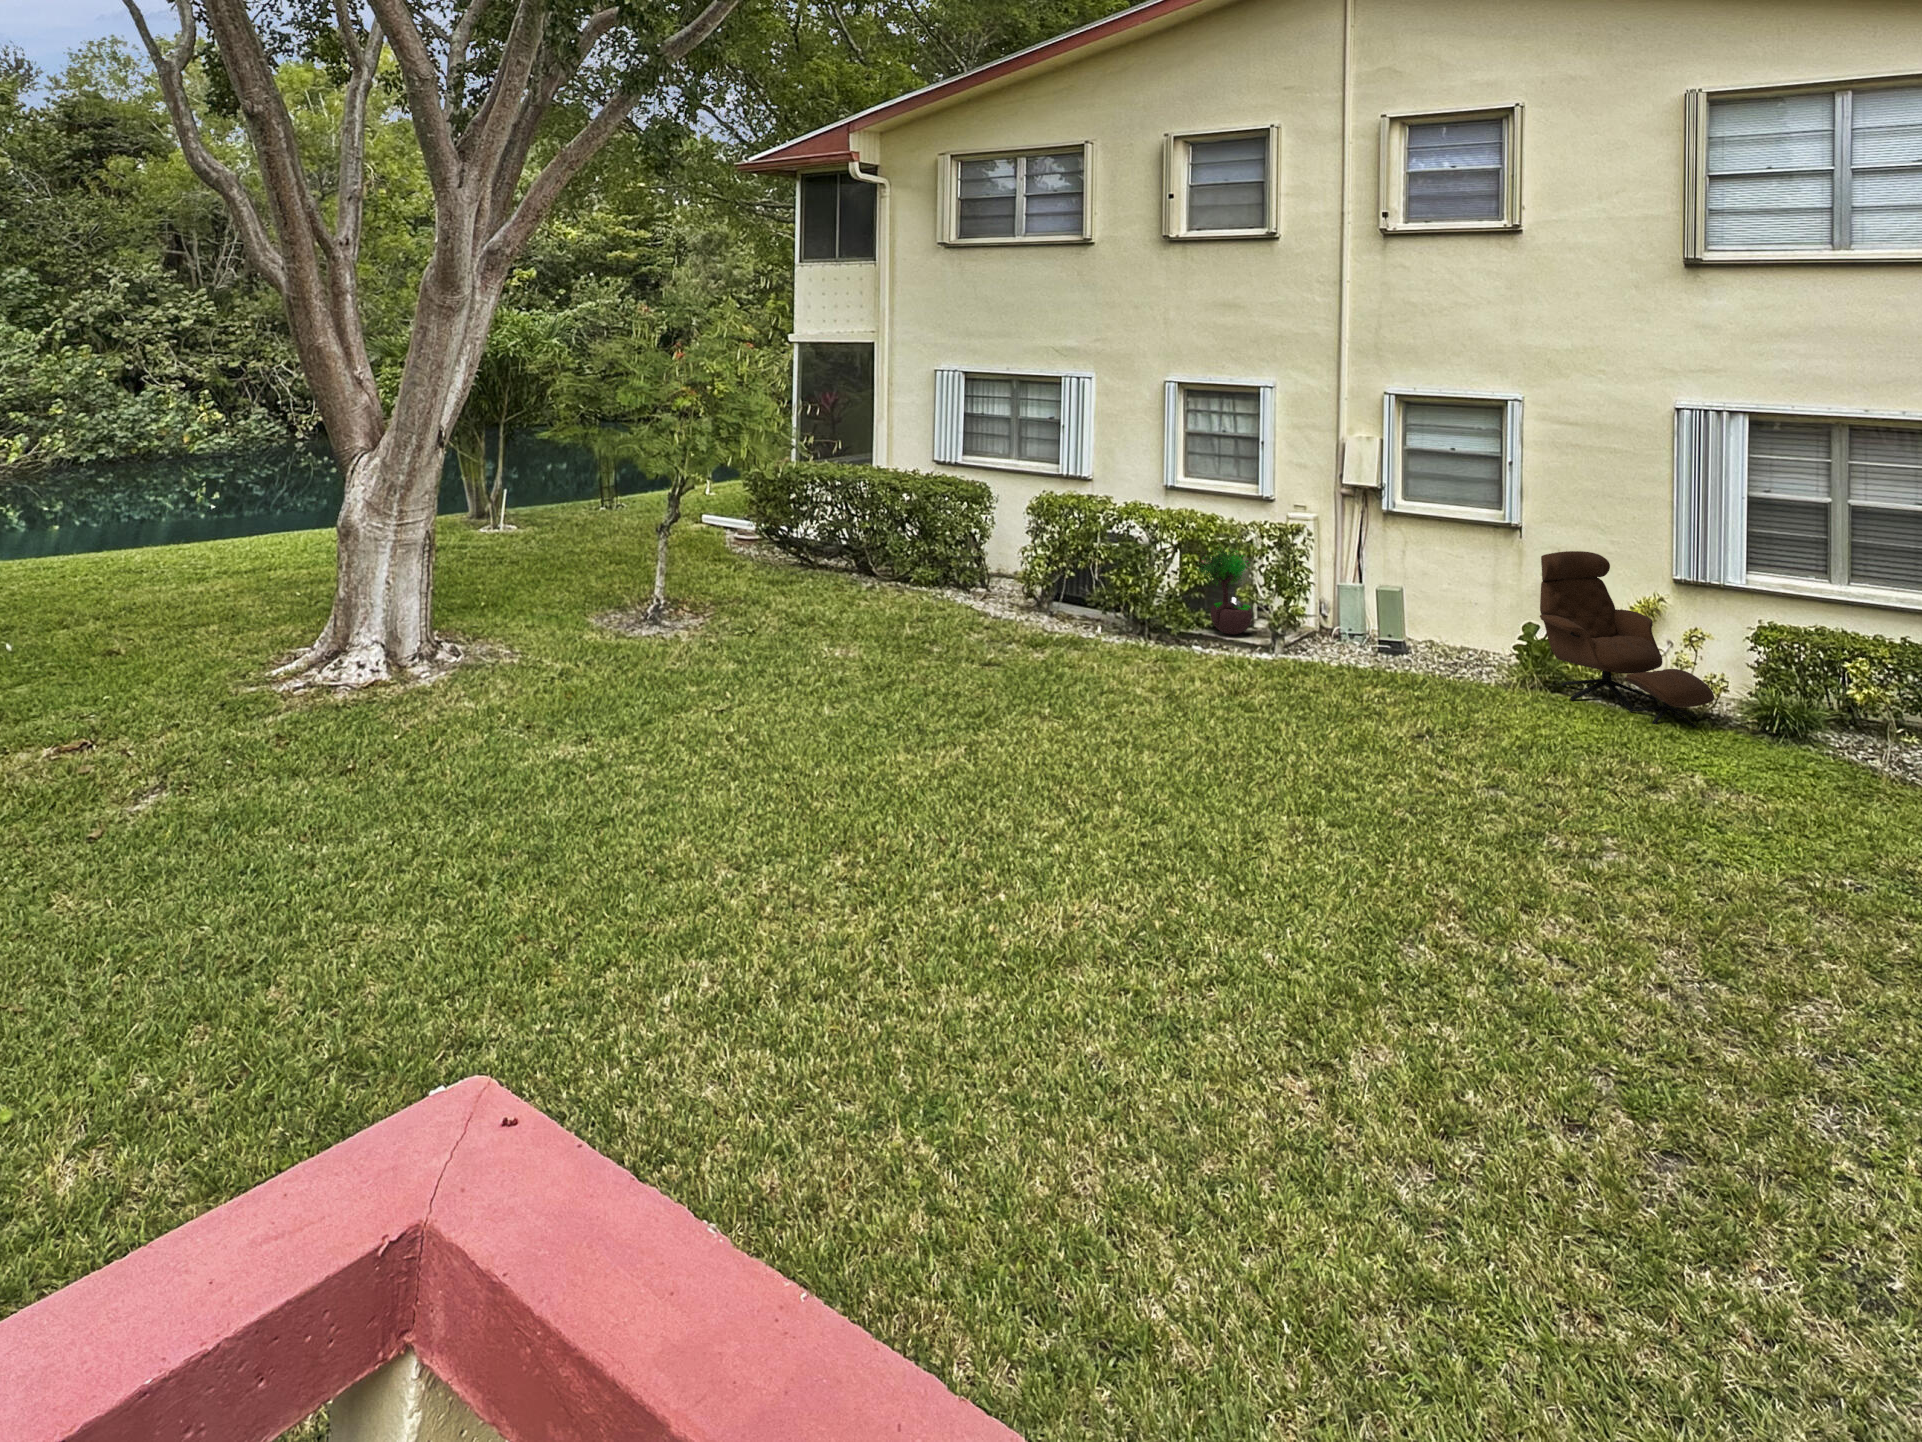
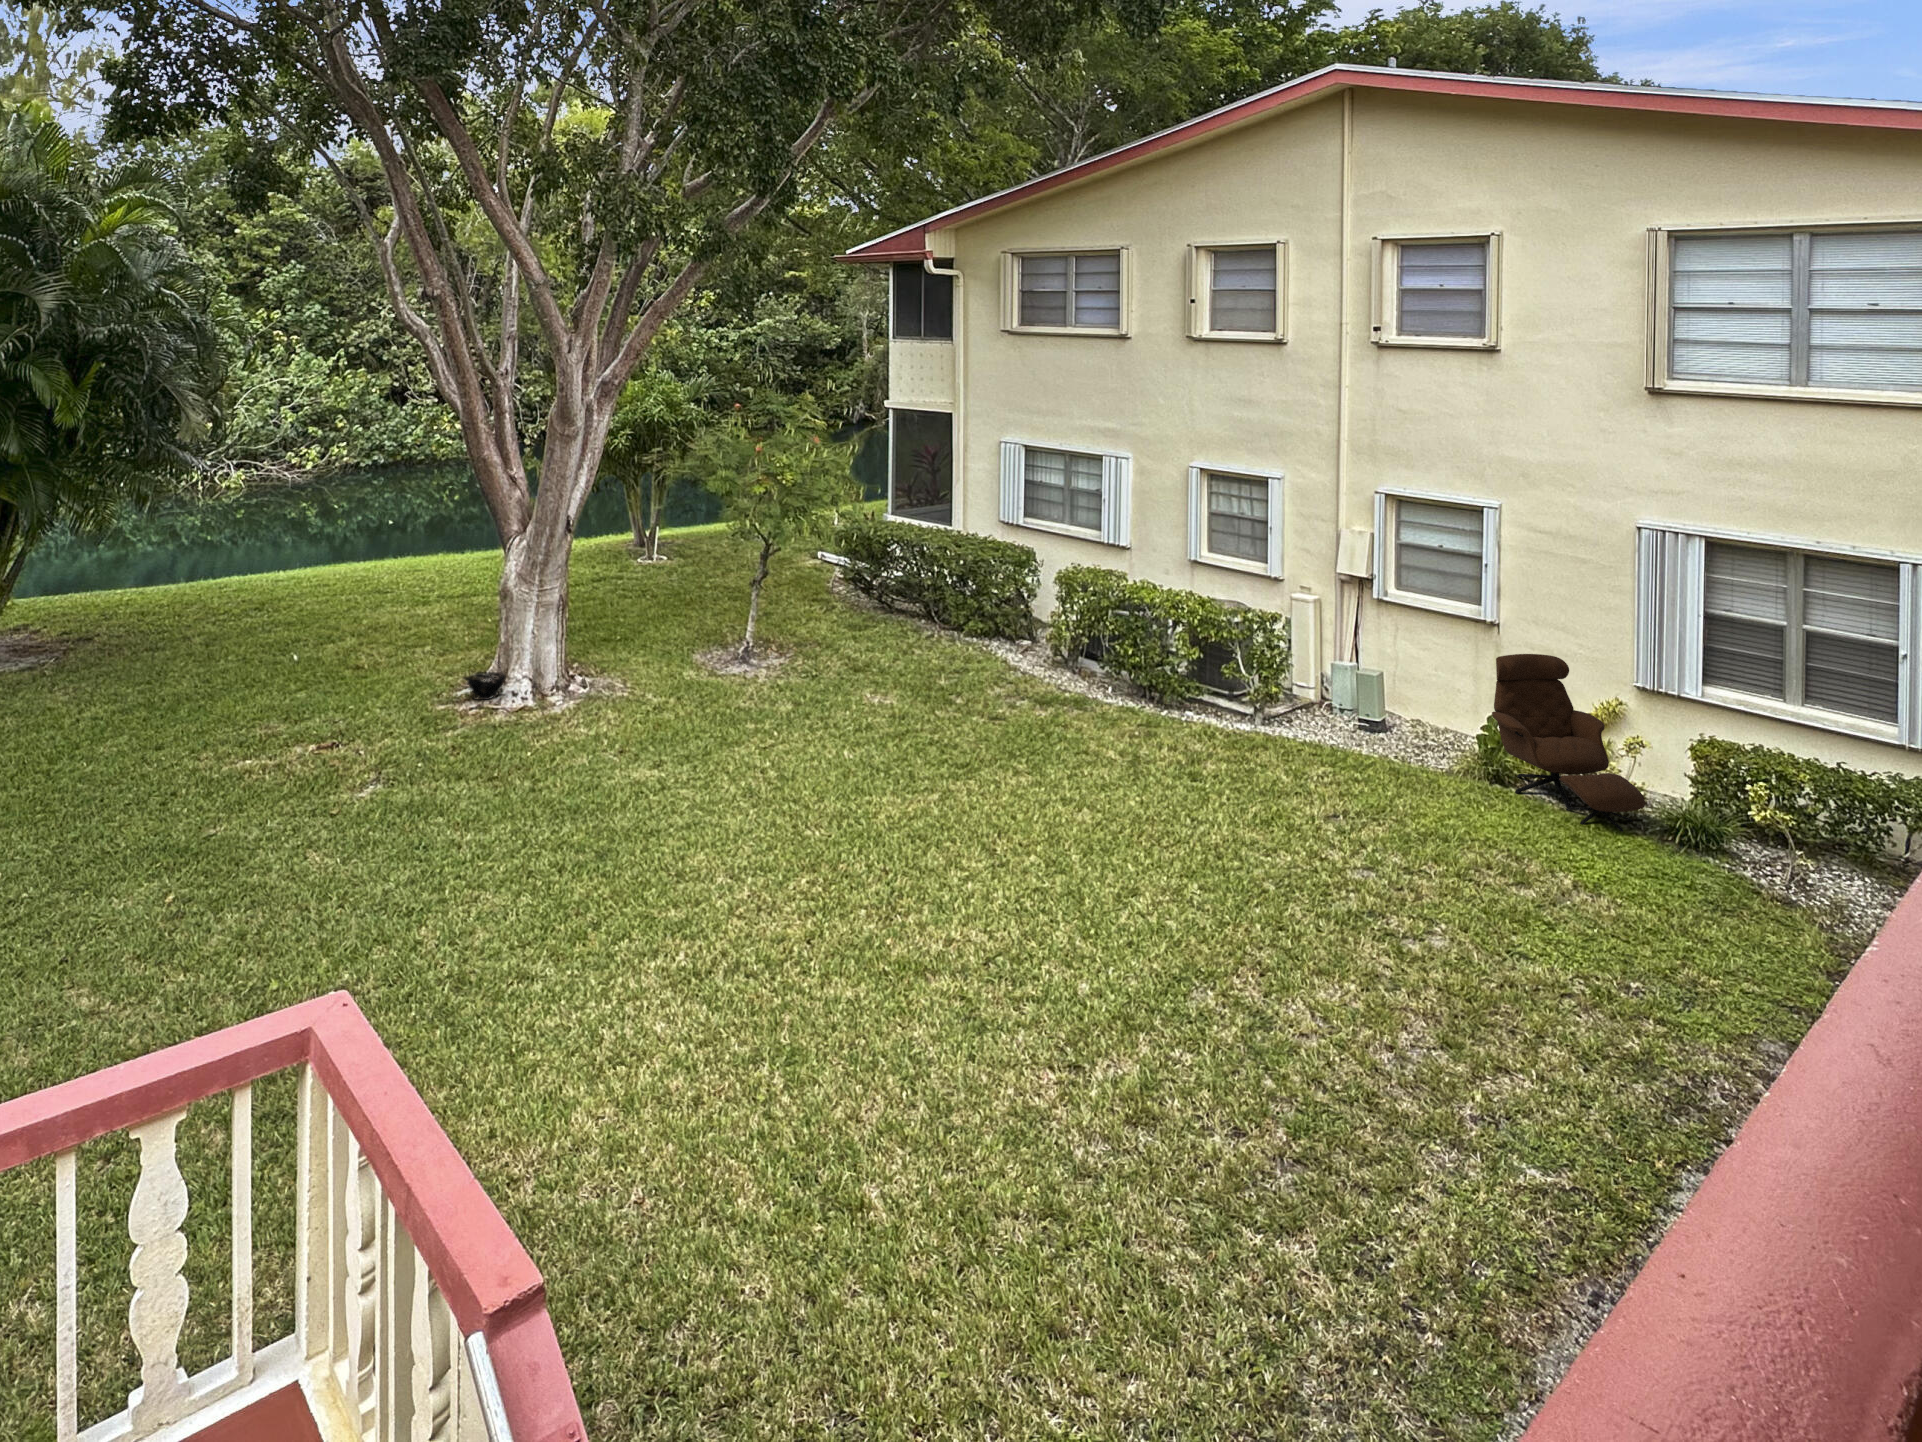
potted tree: present [1198,545,1252,635] -> none [1195,617,1249,700]
basket: none [277,630,342,686] -> present [464,662,506,700]

